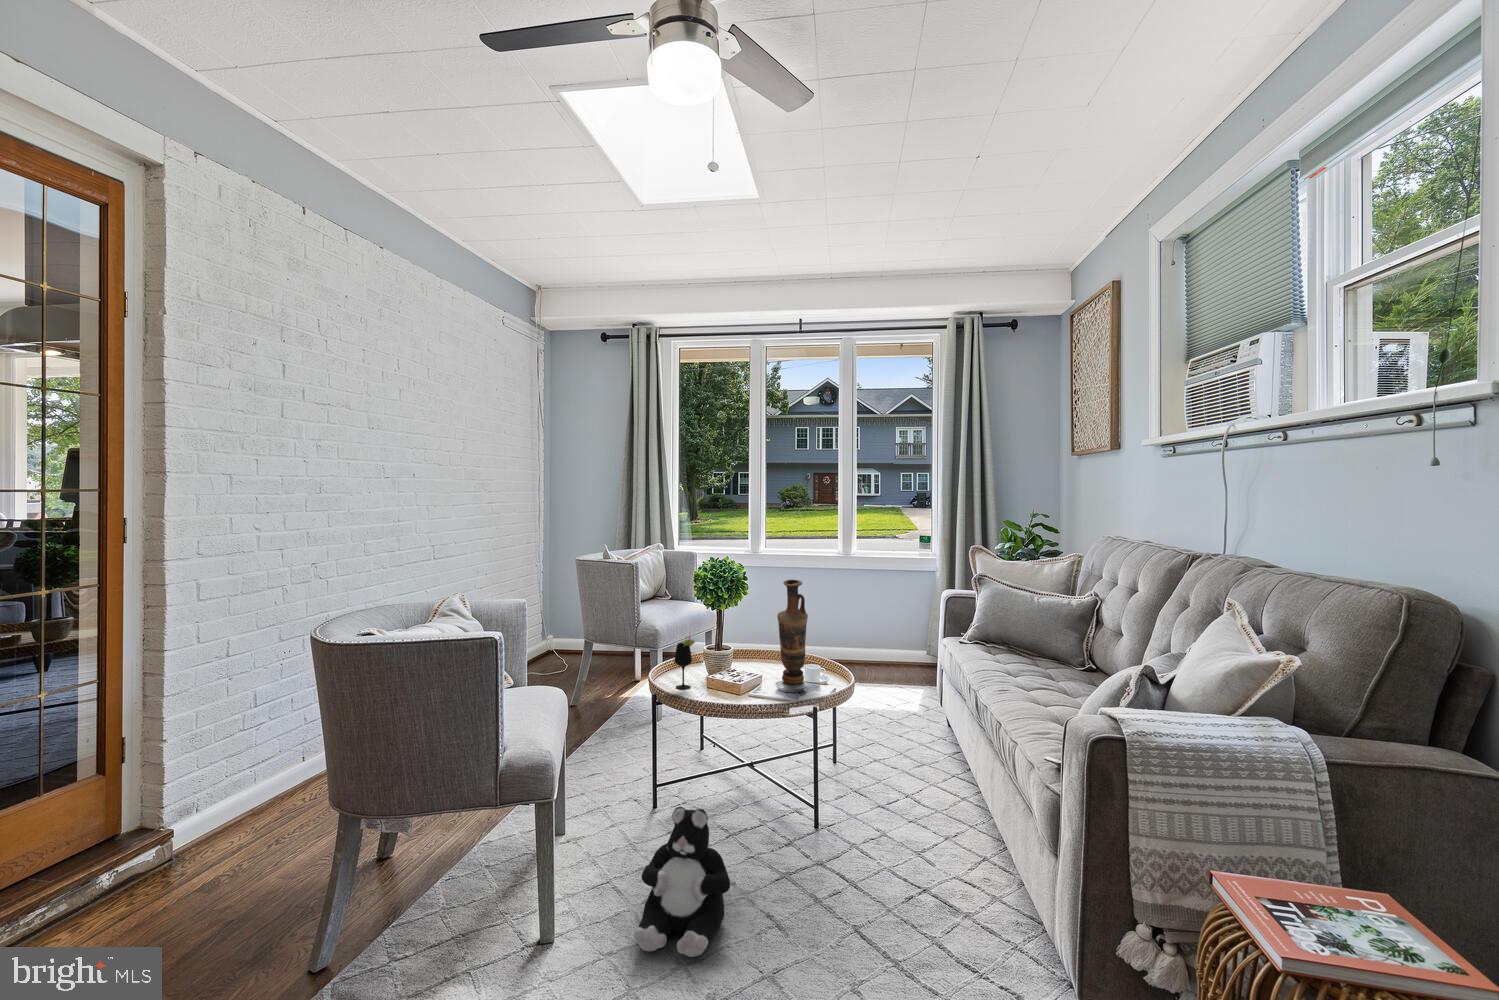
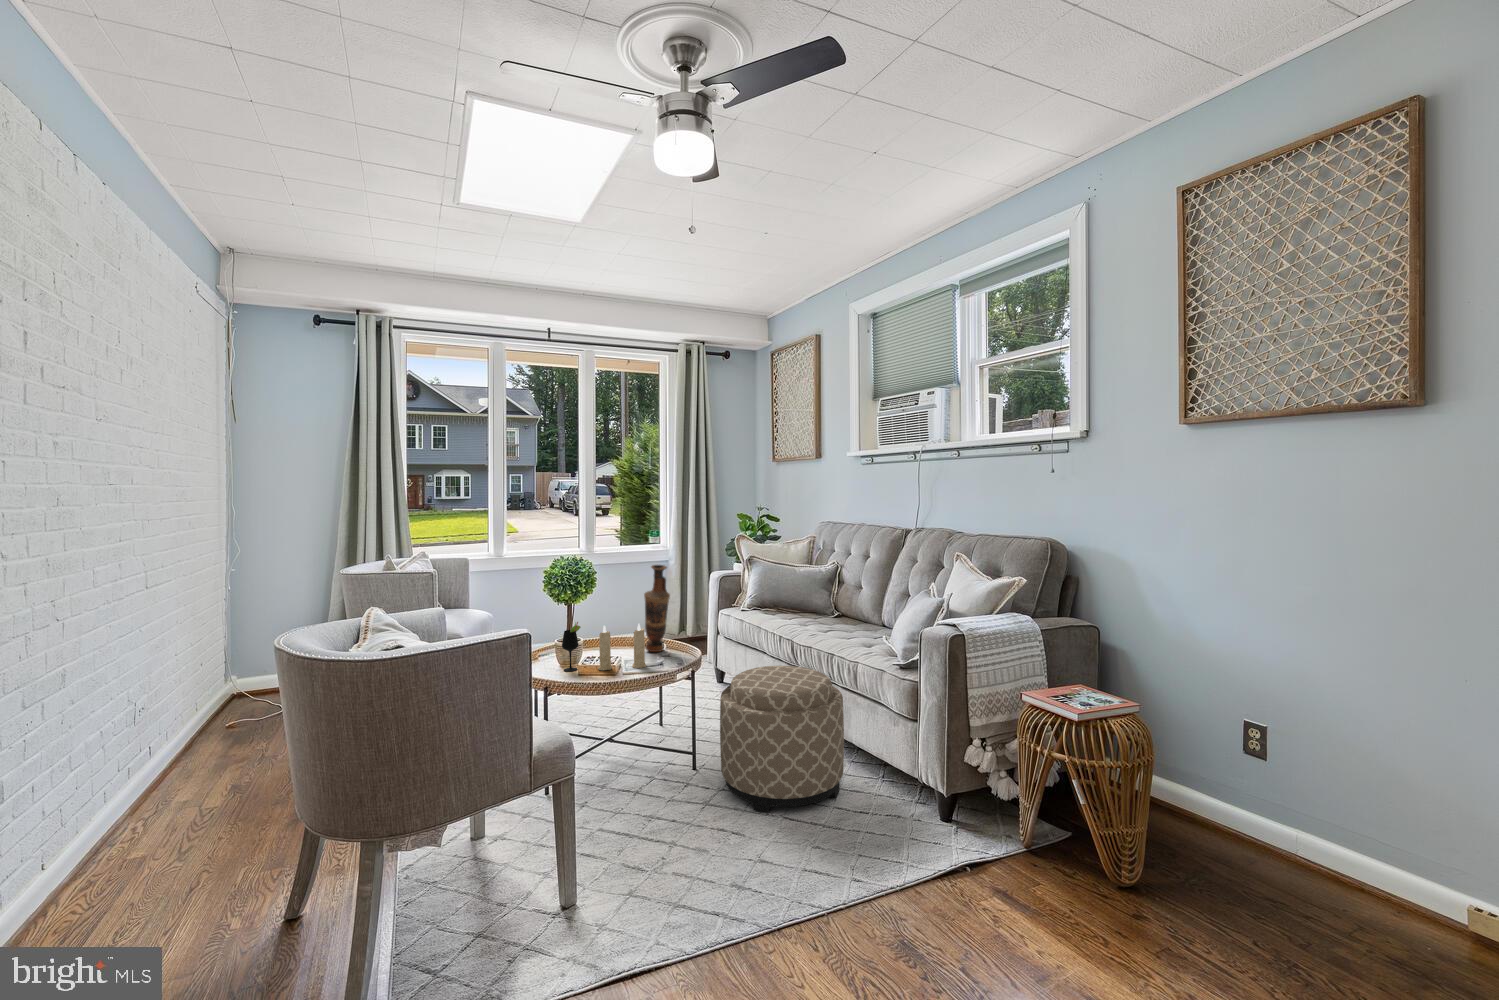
candle: none [705,641,757,699] -> present [598,624,646,670]
ottoman: none [796,726,965,937] -> present [720,666,844,813]
plush toy: present [634,807,730,957] -> none [637,751,720,871]

